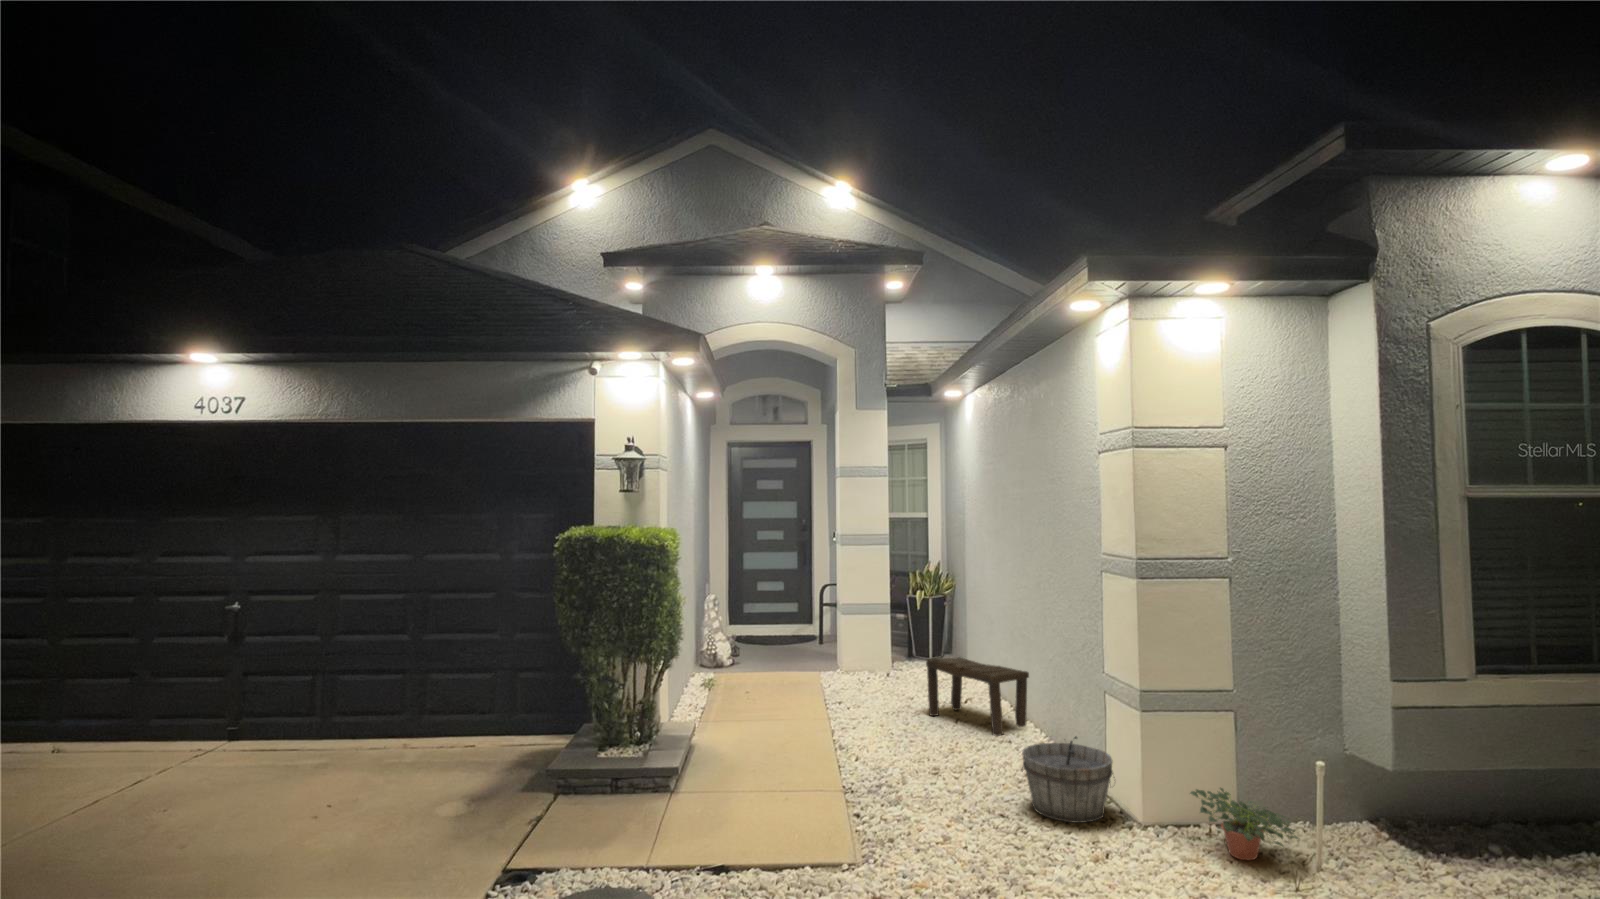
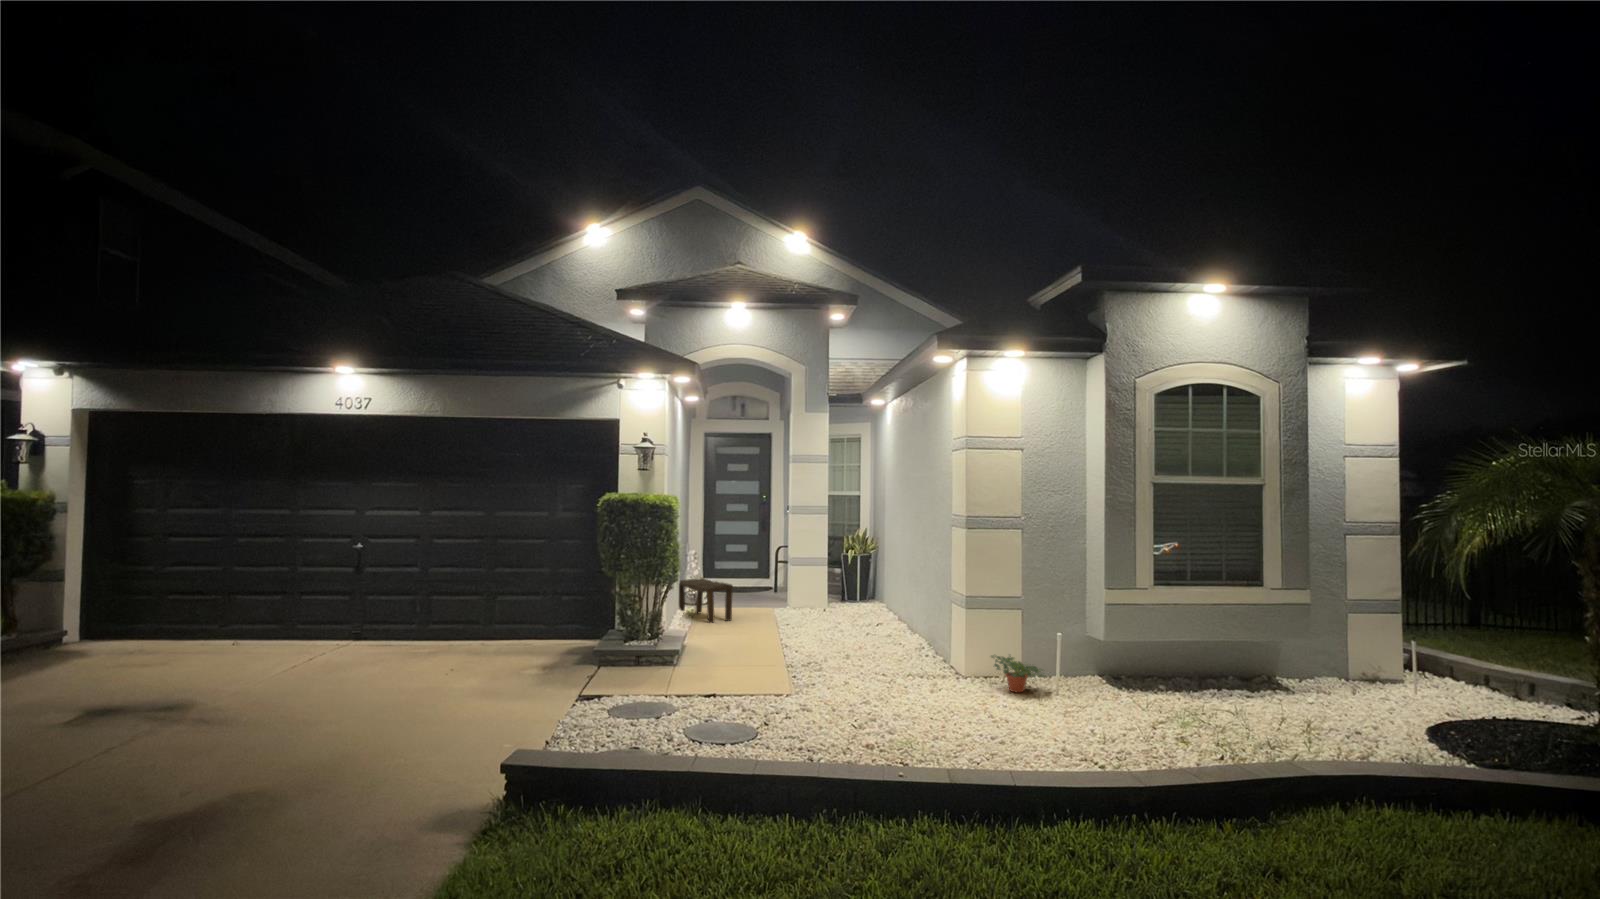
bench: present [926,657,1029,736] -> present [679,578,733,623]
wooden bucket: present [1022,737,1113,823] -> none [897,628,953,679]

